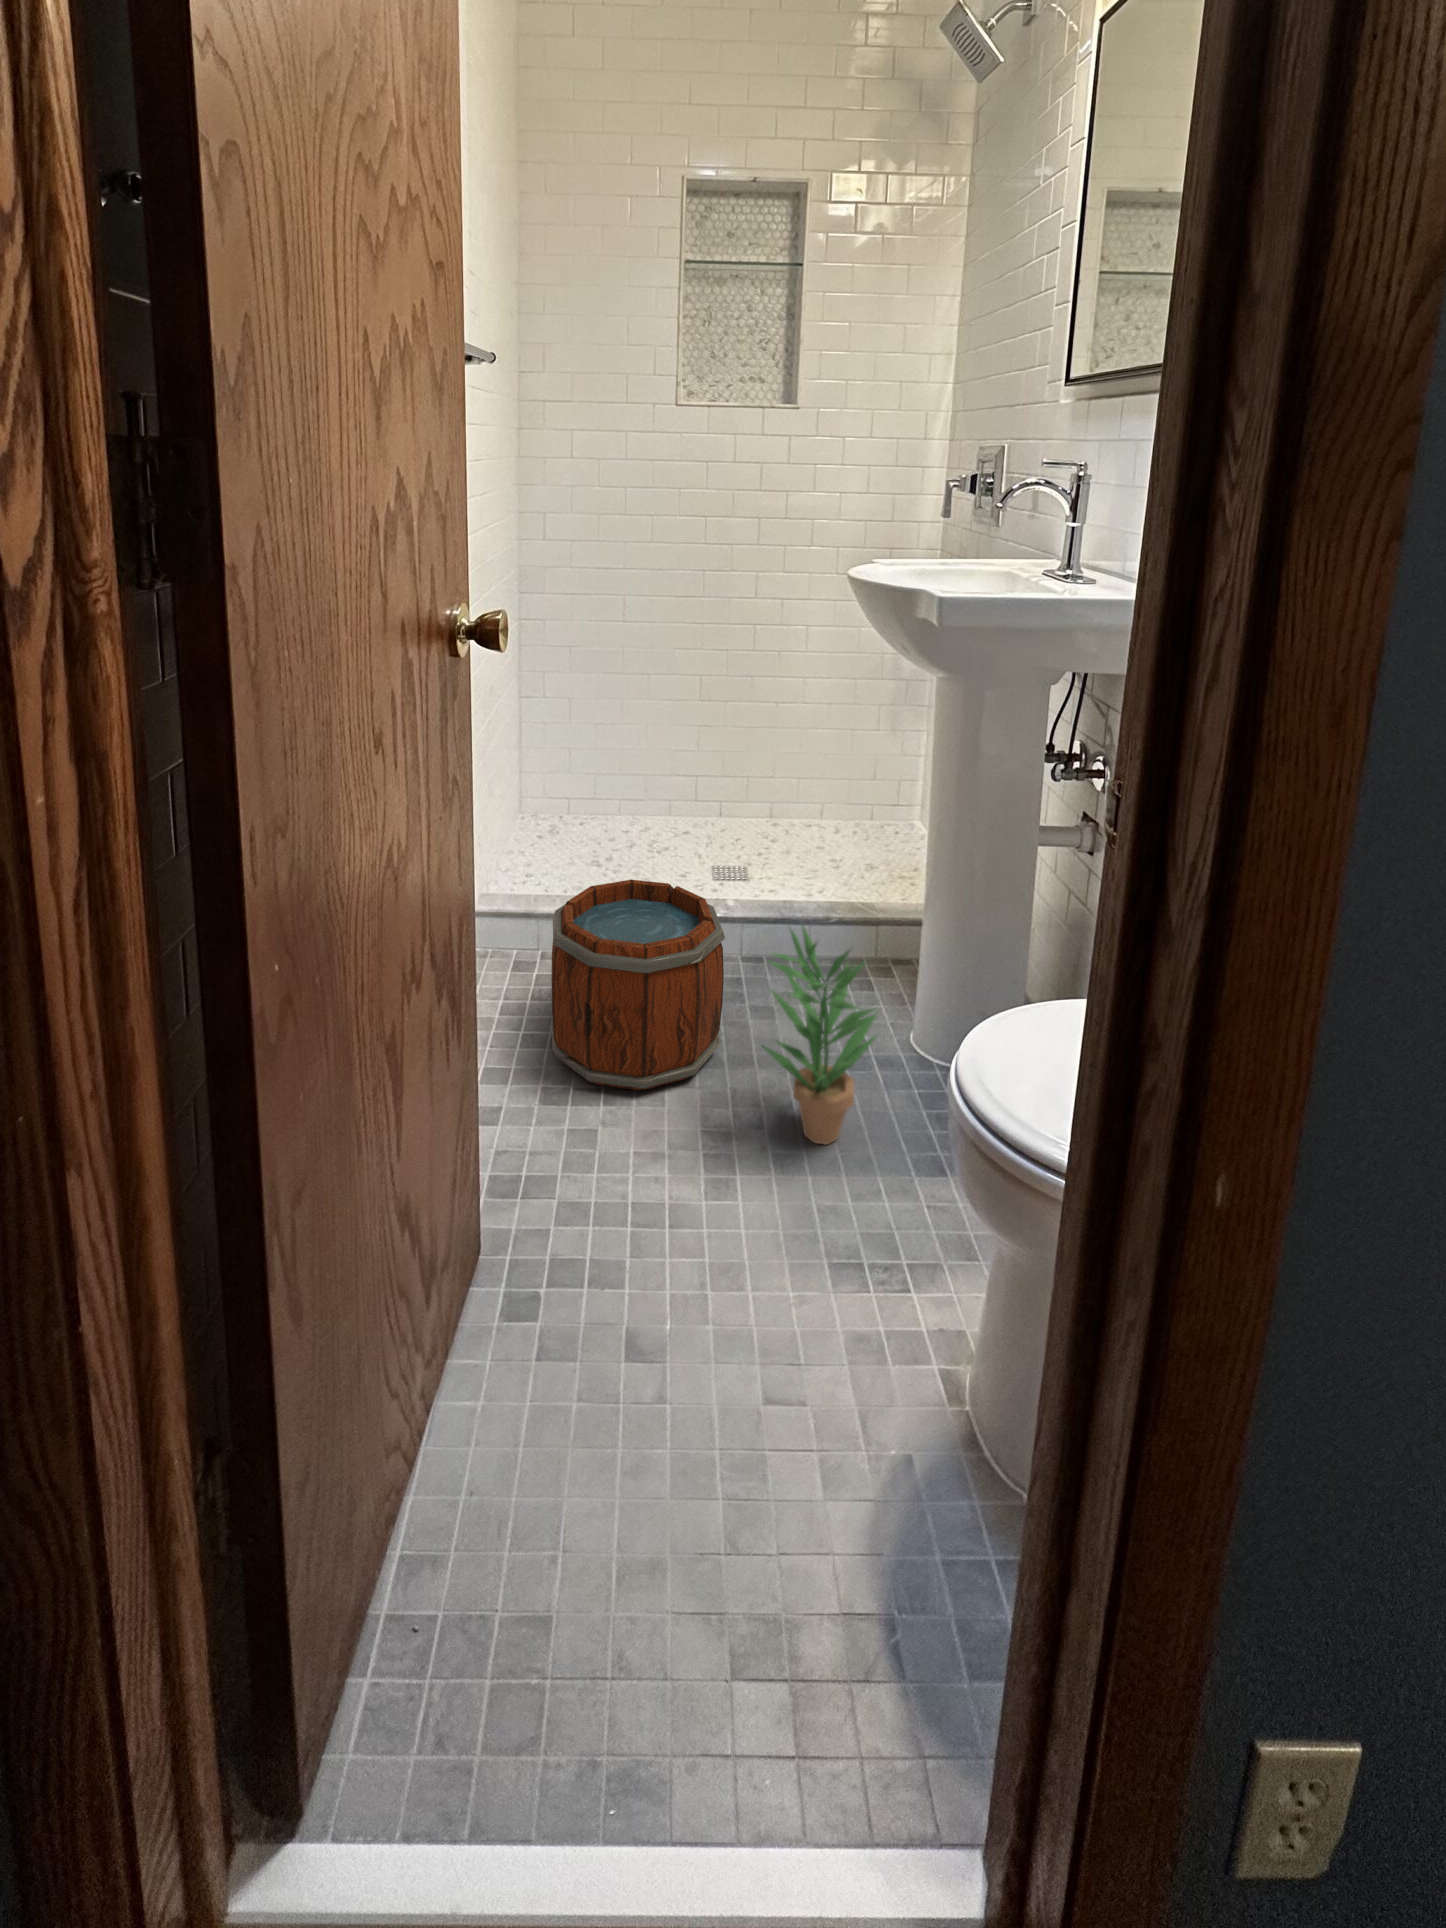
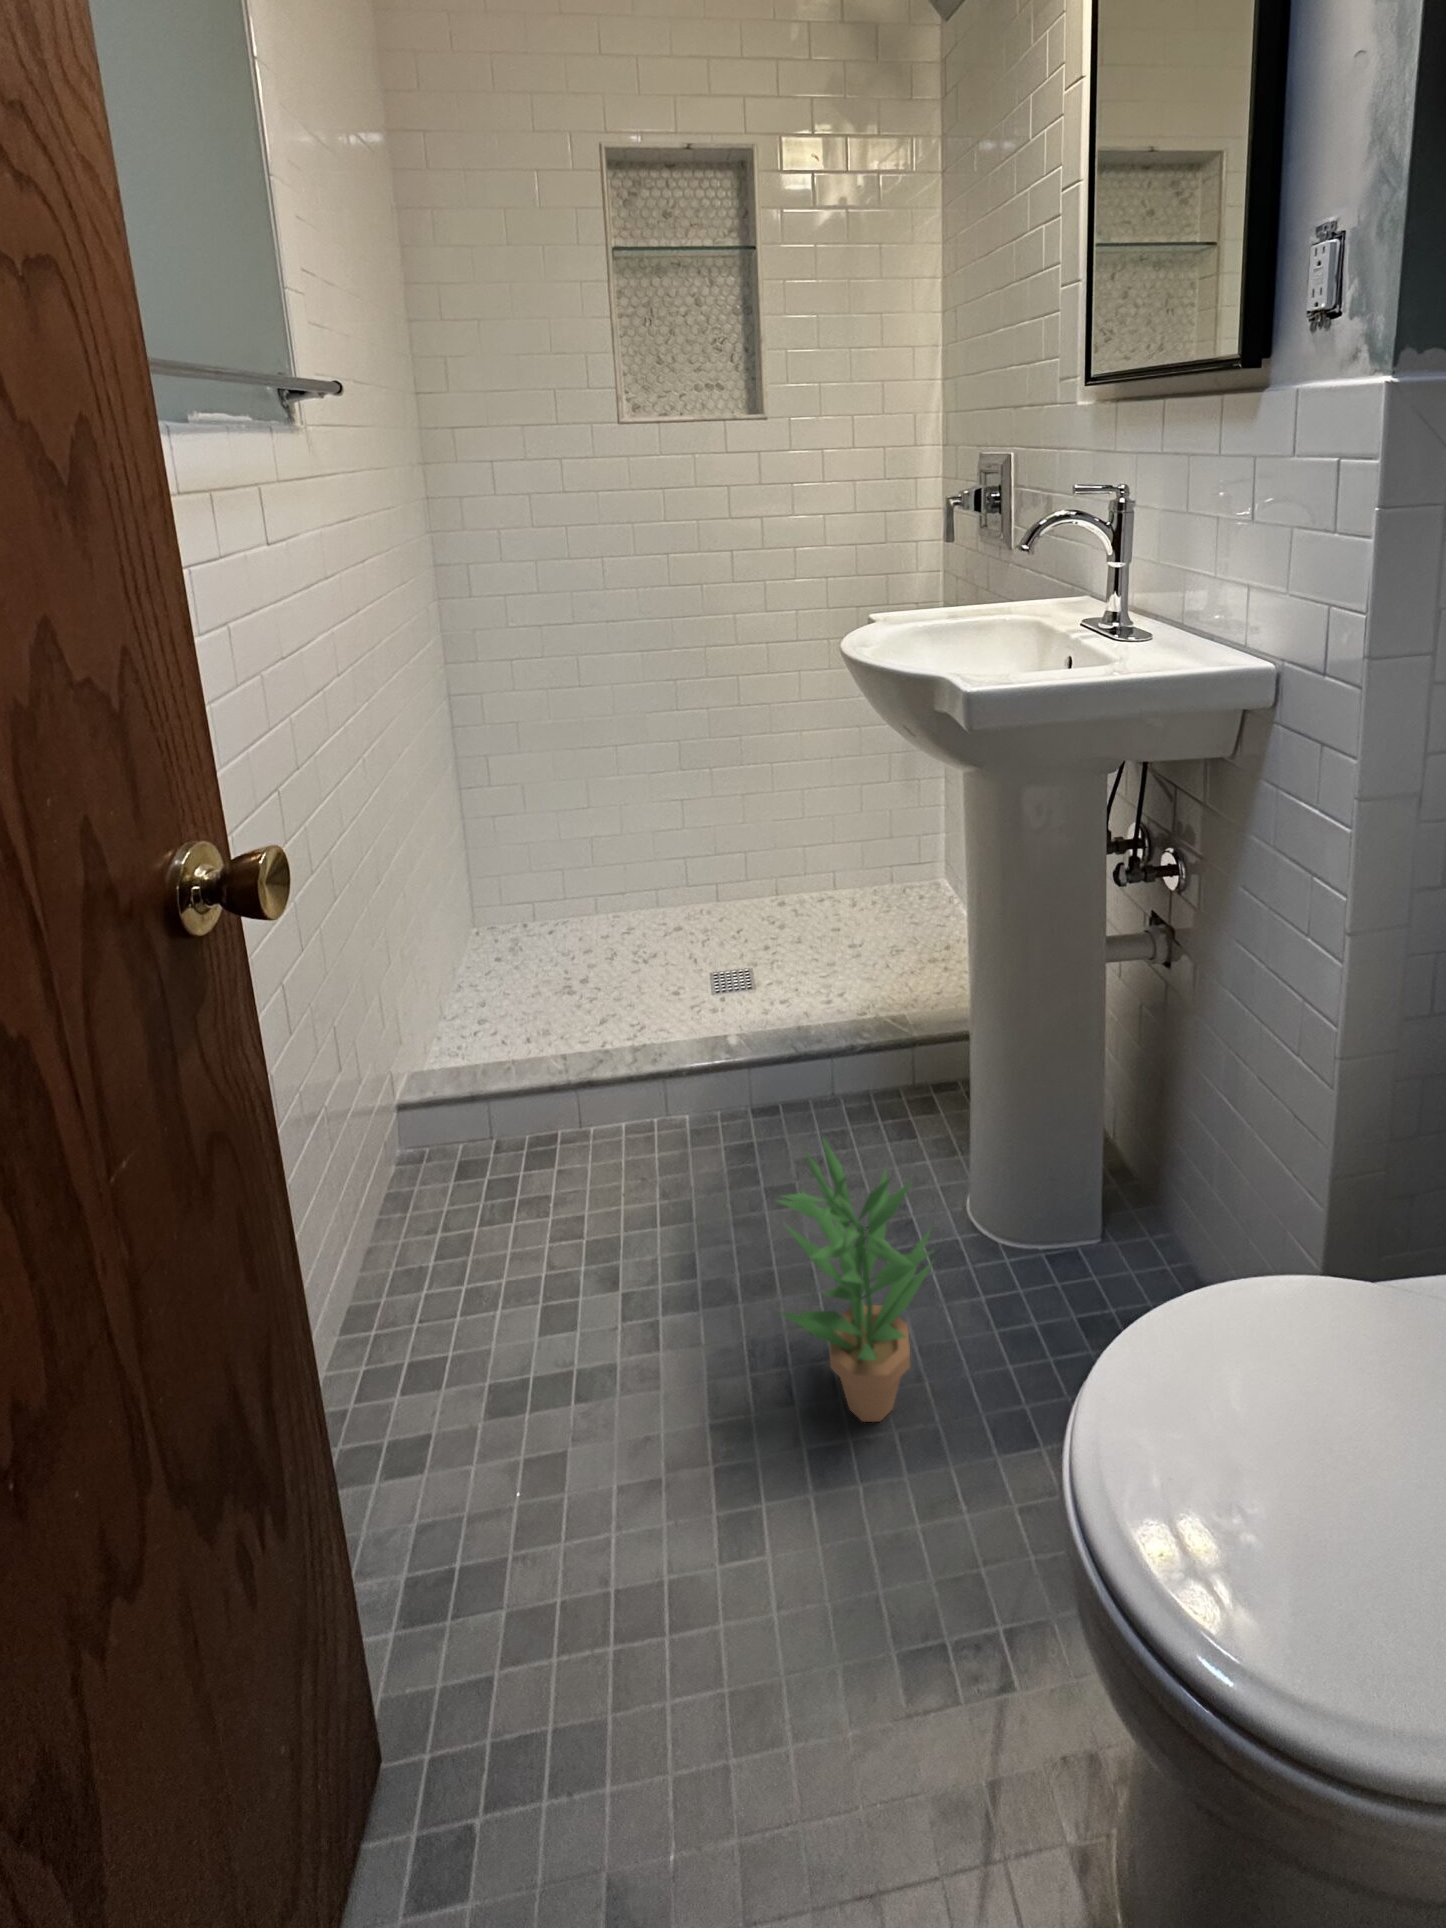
bucket: present [552,880,725,1091] -> none [490,1059,731,1370]

